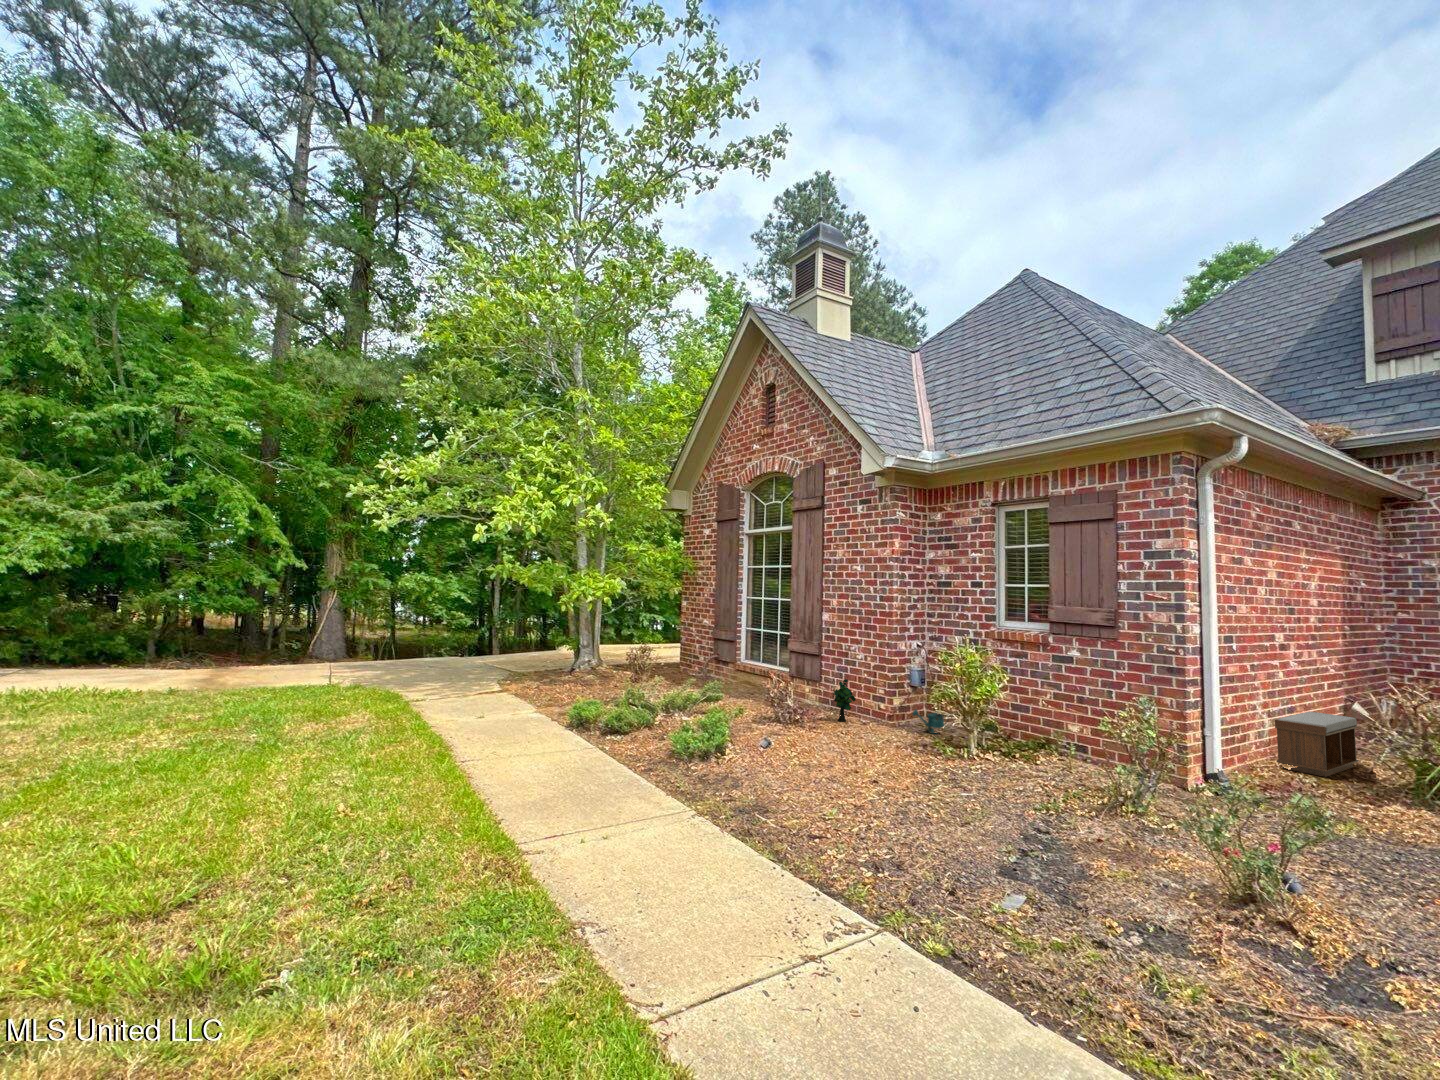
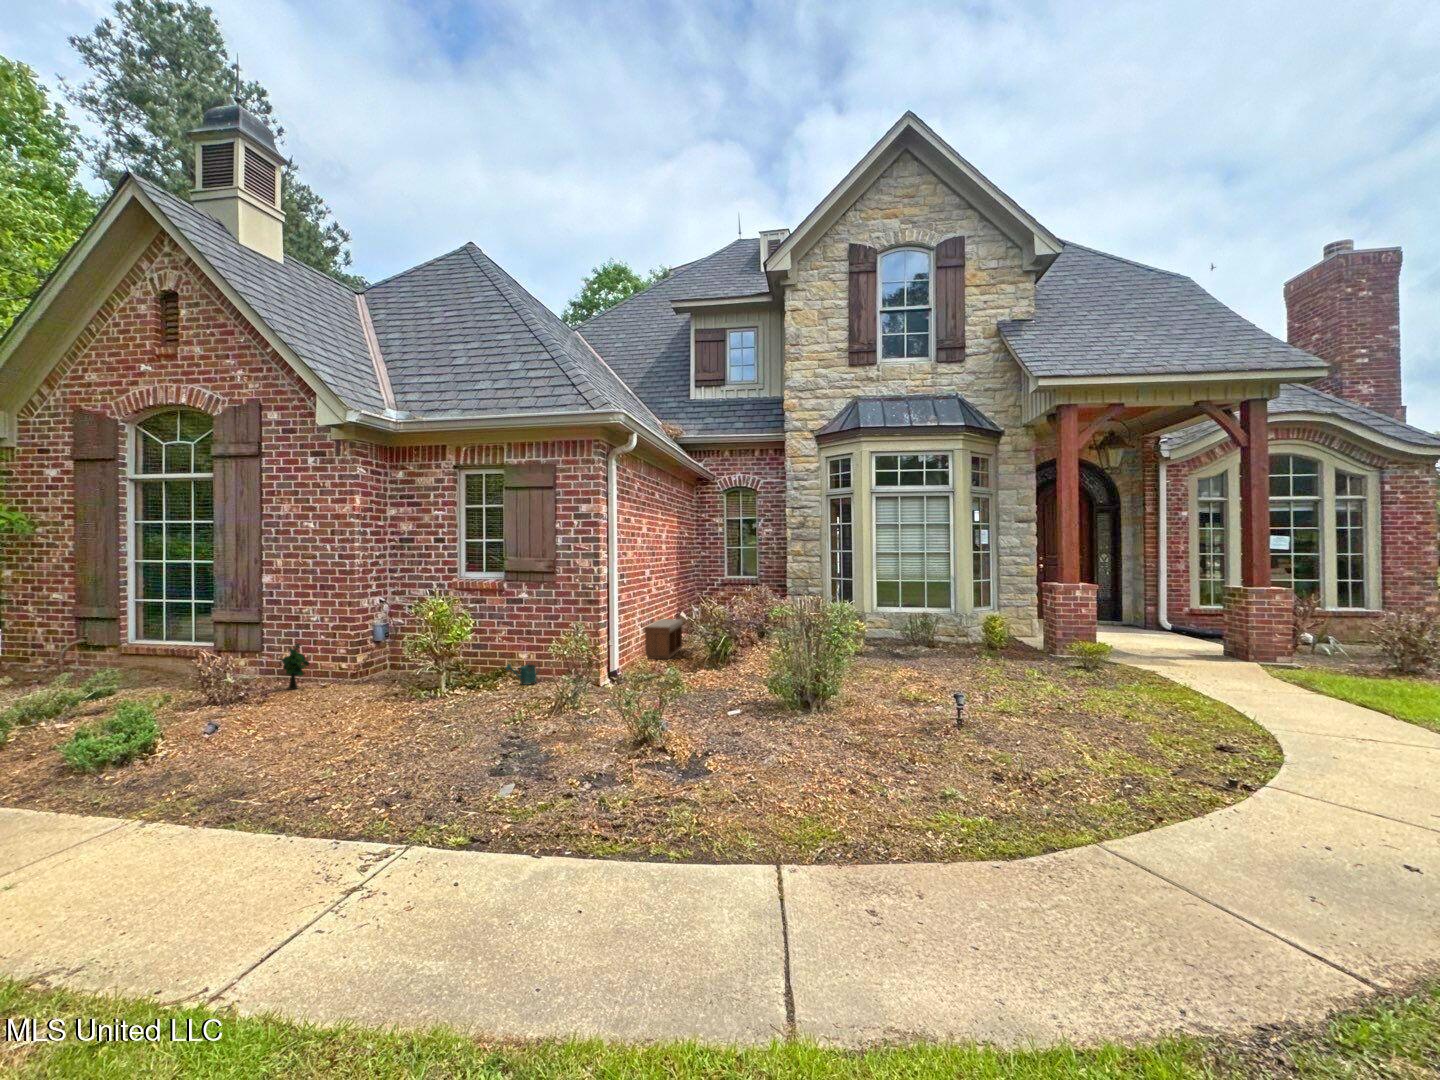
watering can: present [913,709,945,734] -> present [506,664,537,685]

